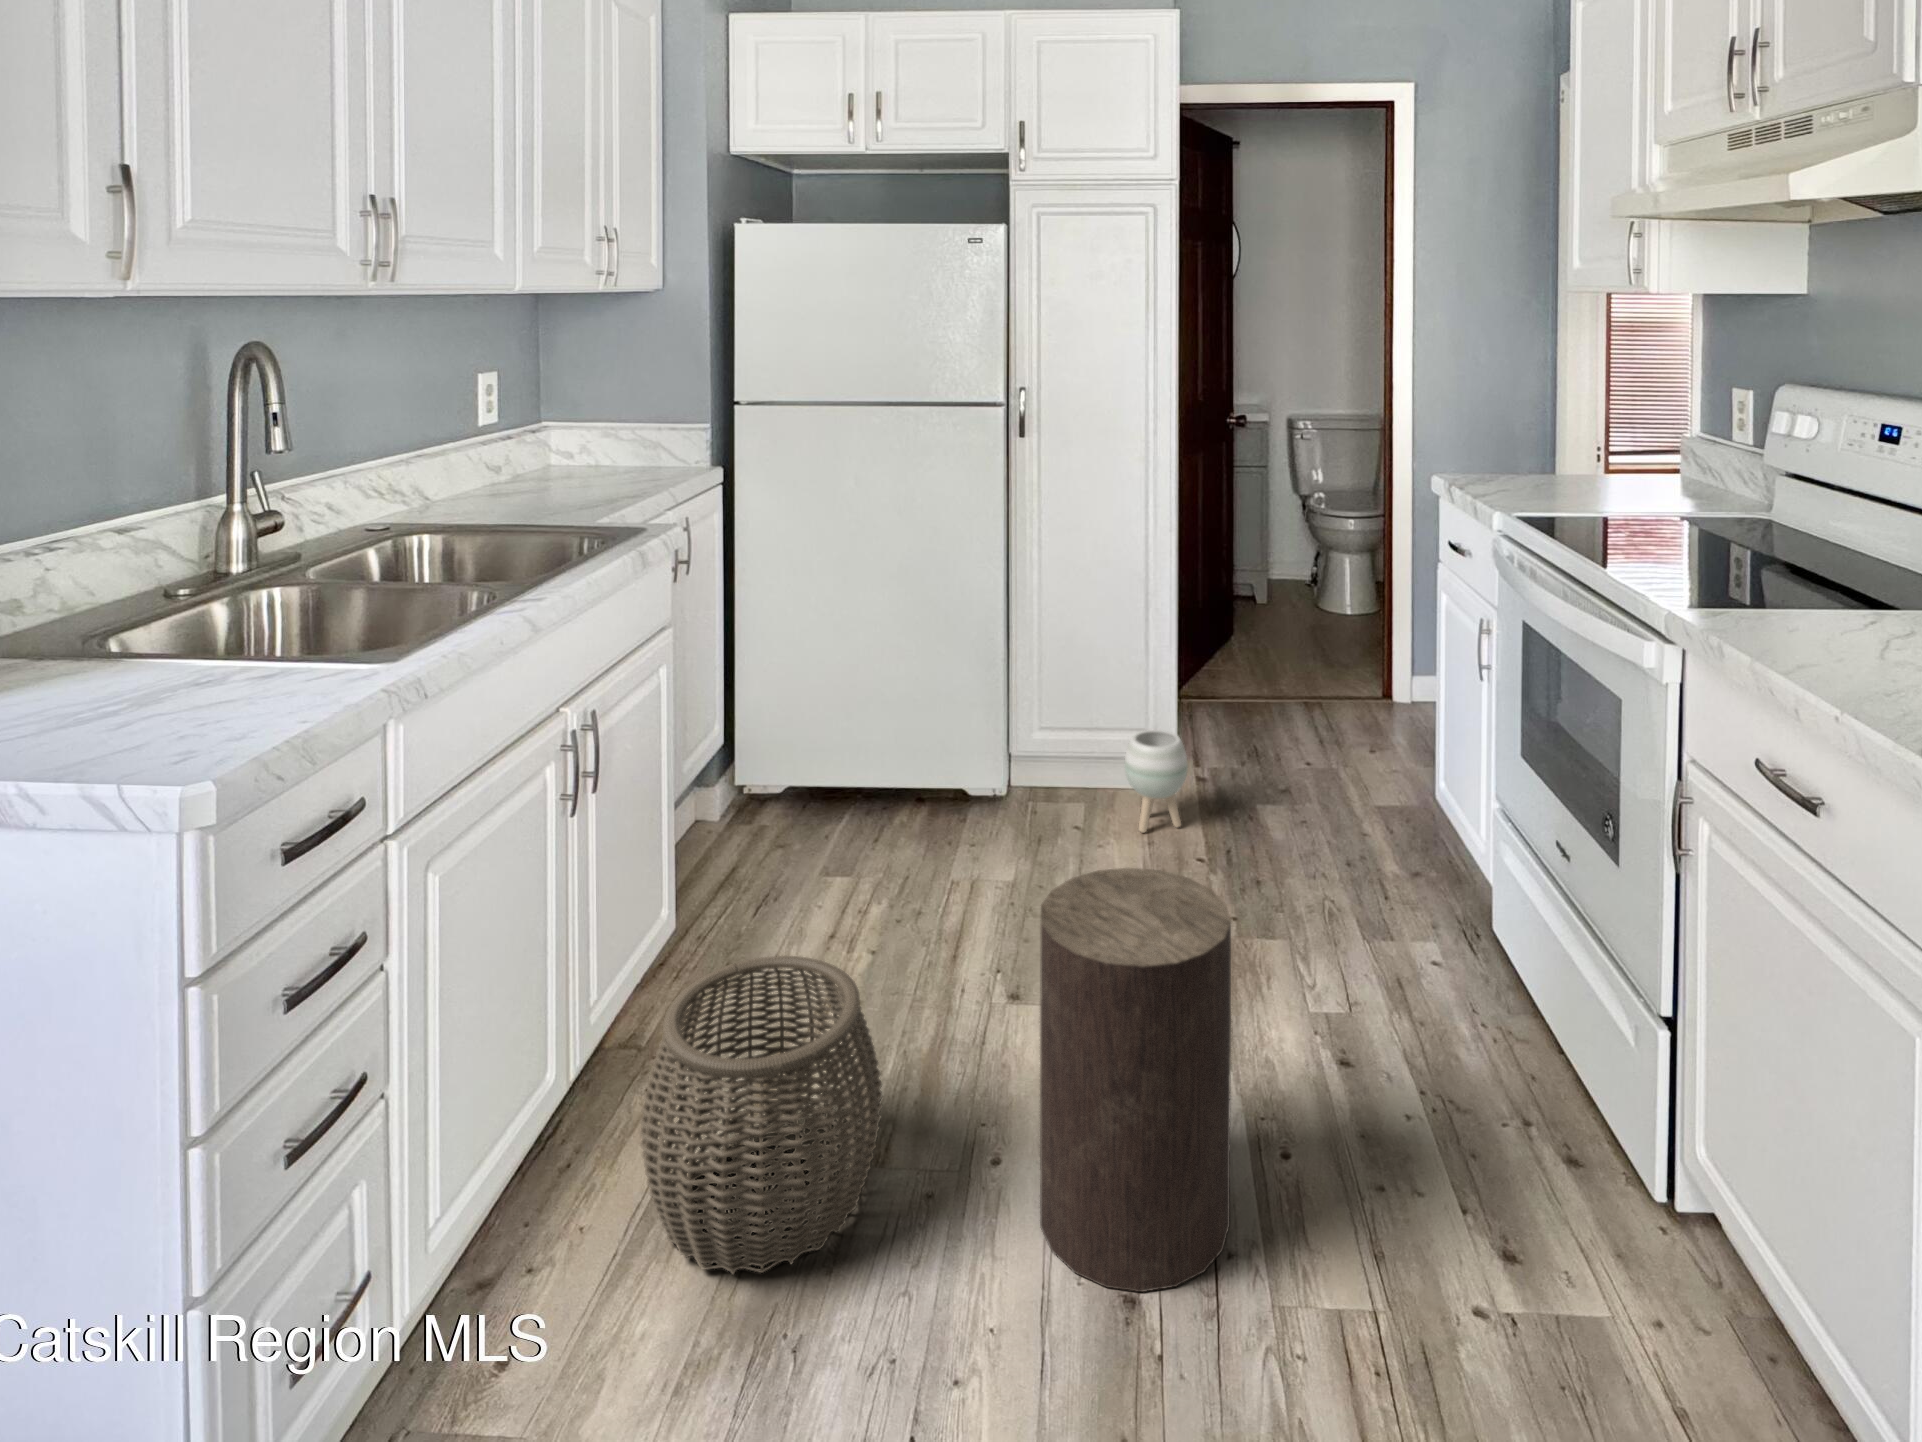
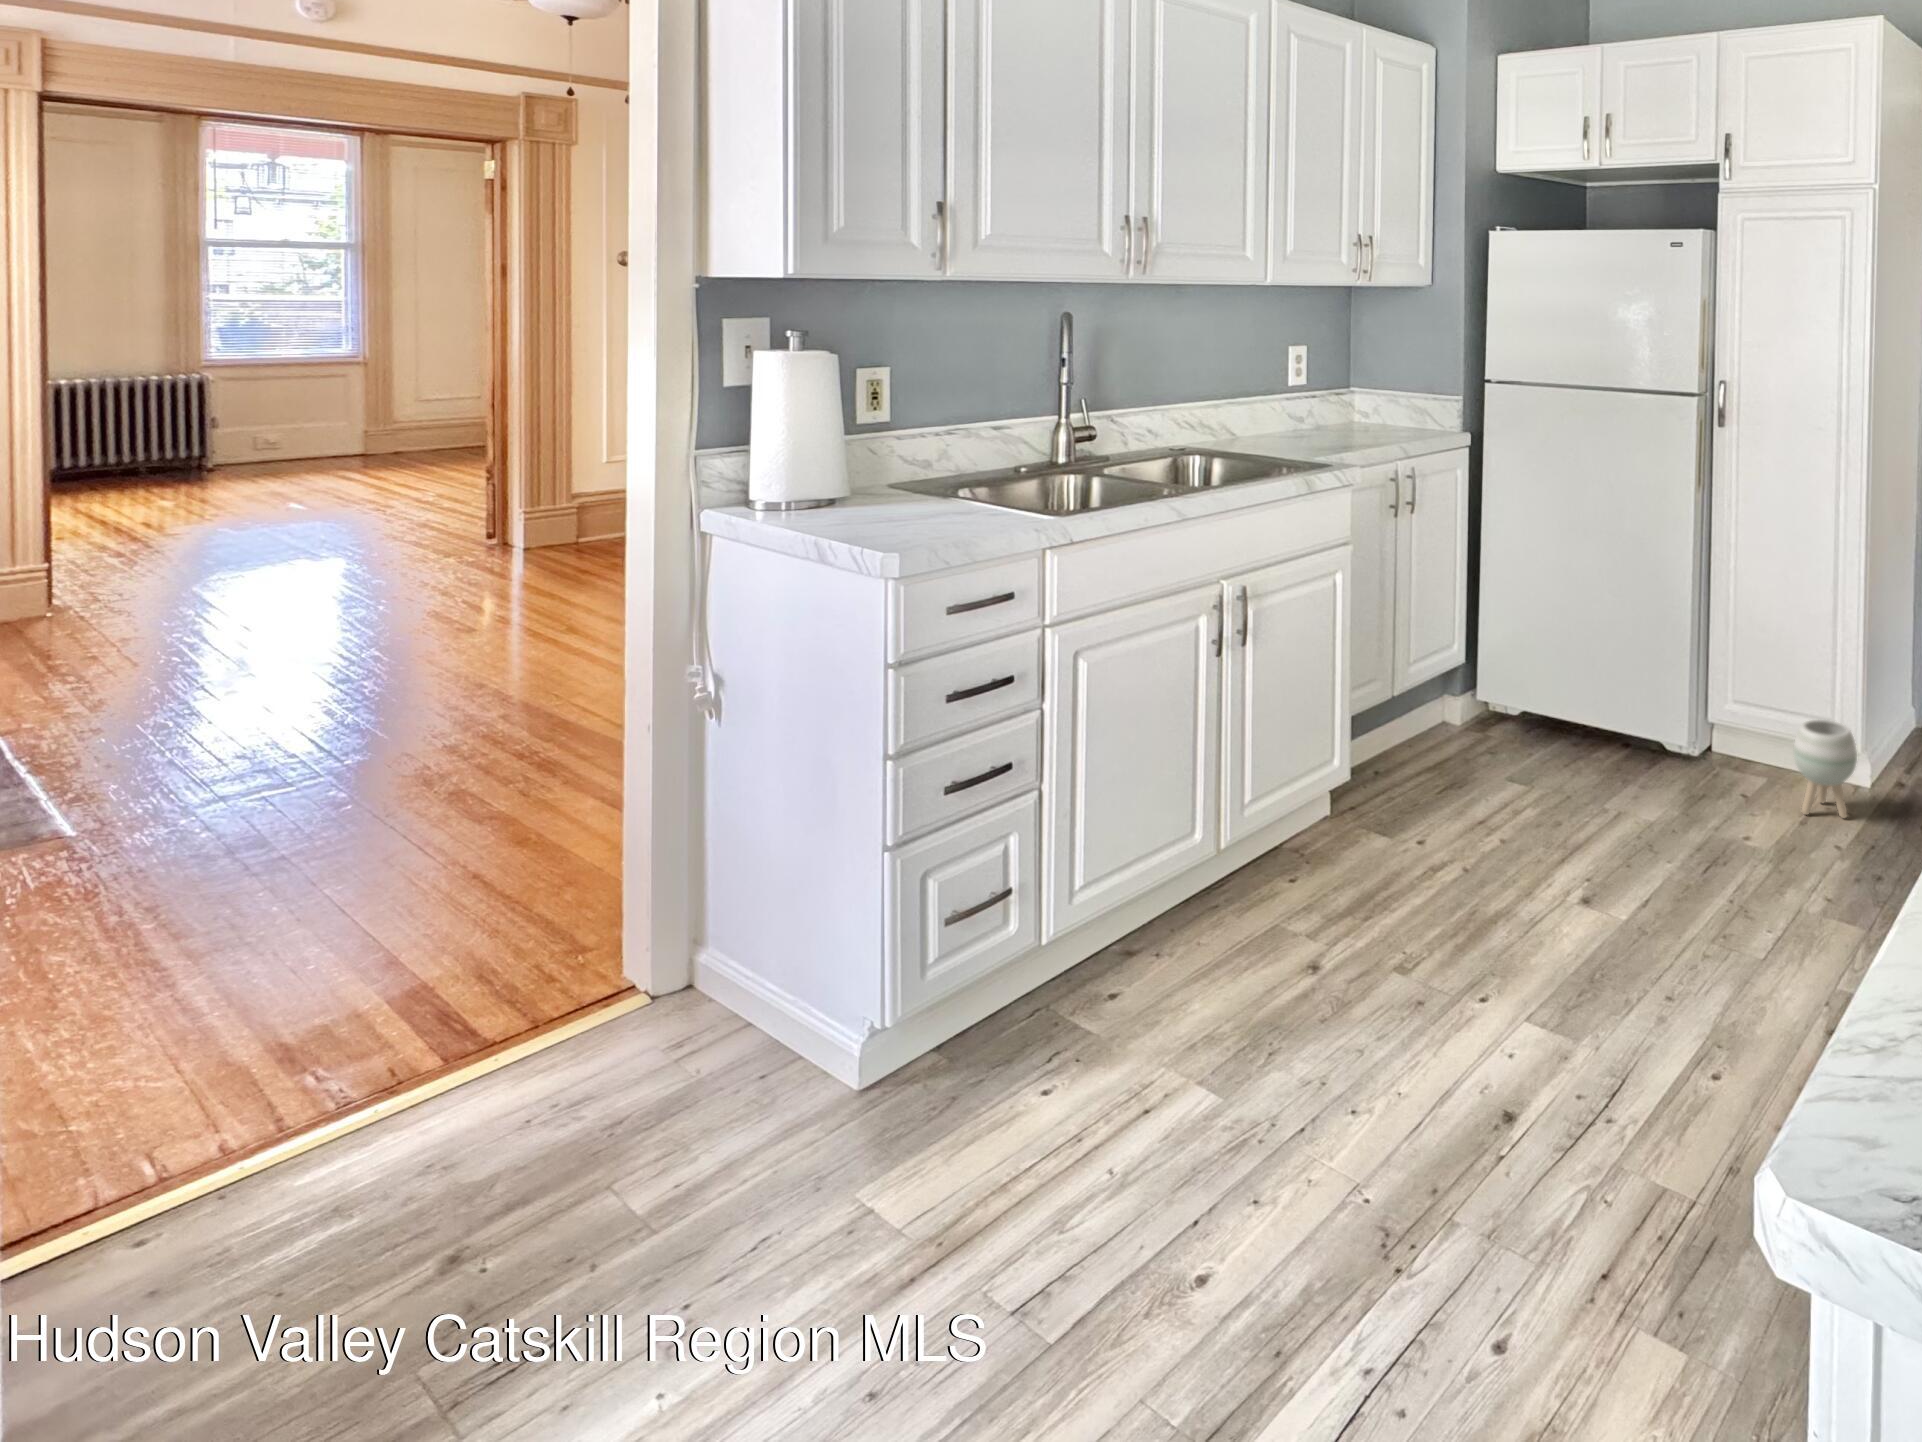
stool: present [1040,868,1231,1292] -> none [1477,780,1643,1122]
woven basket: present [640,956,883,1275] -> none [1222,791,1400,1008]

